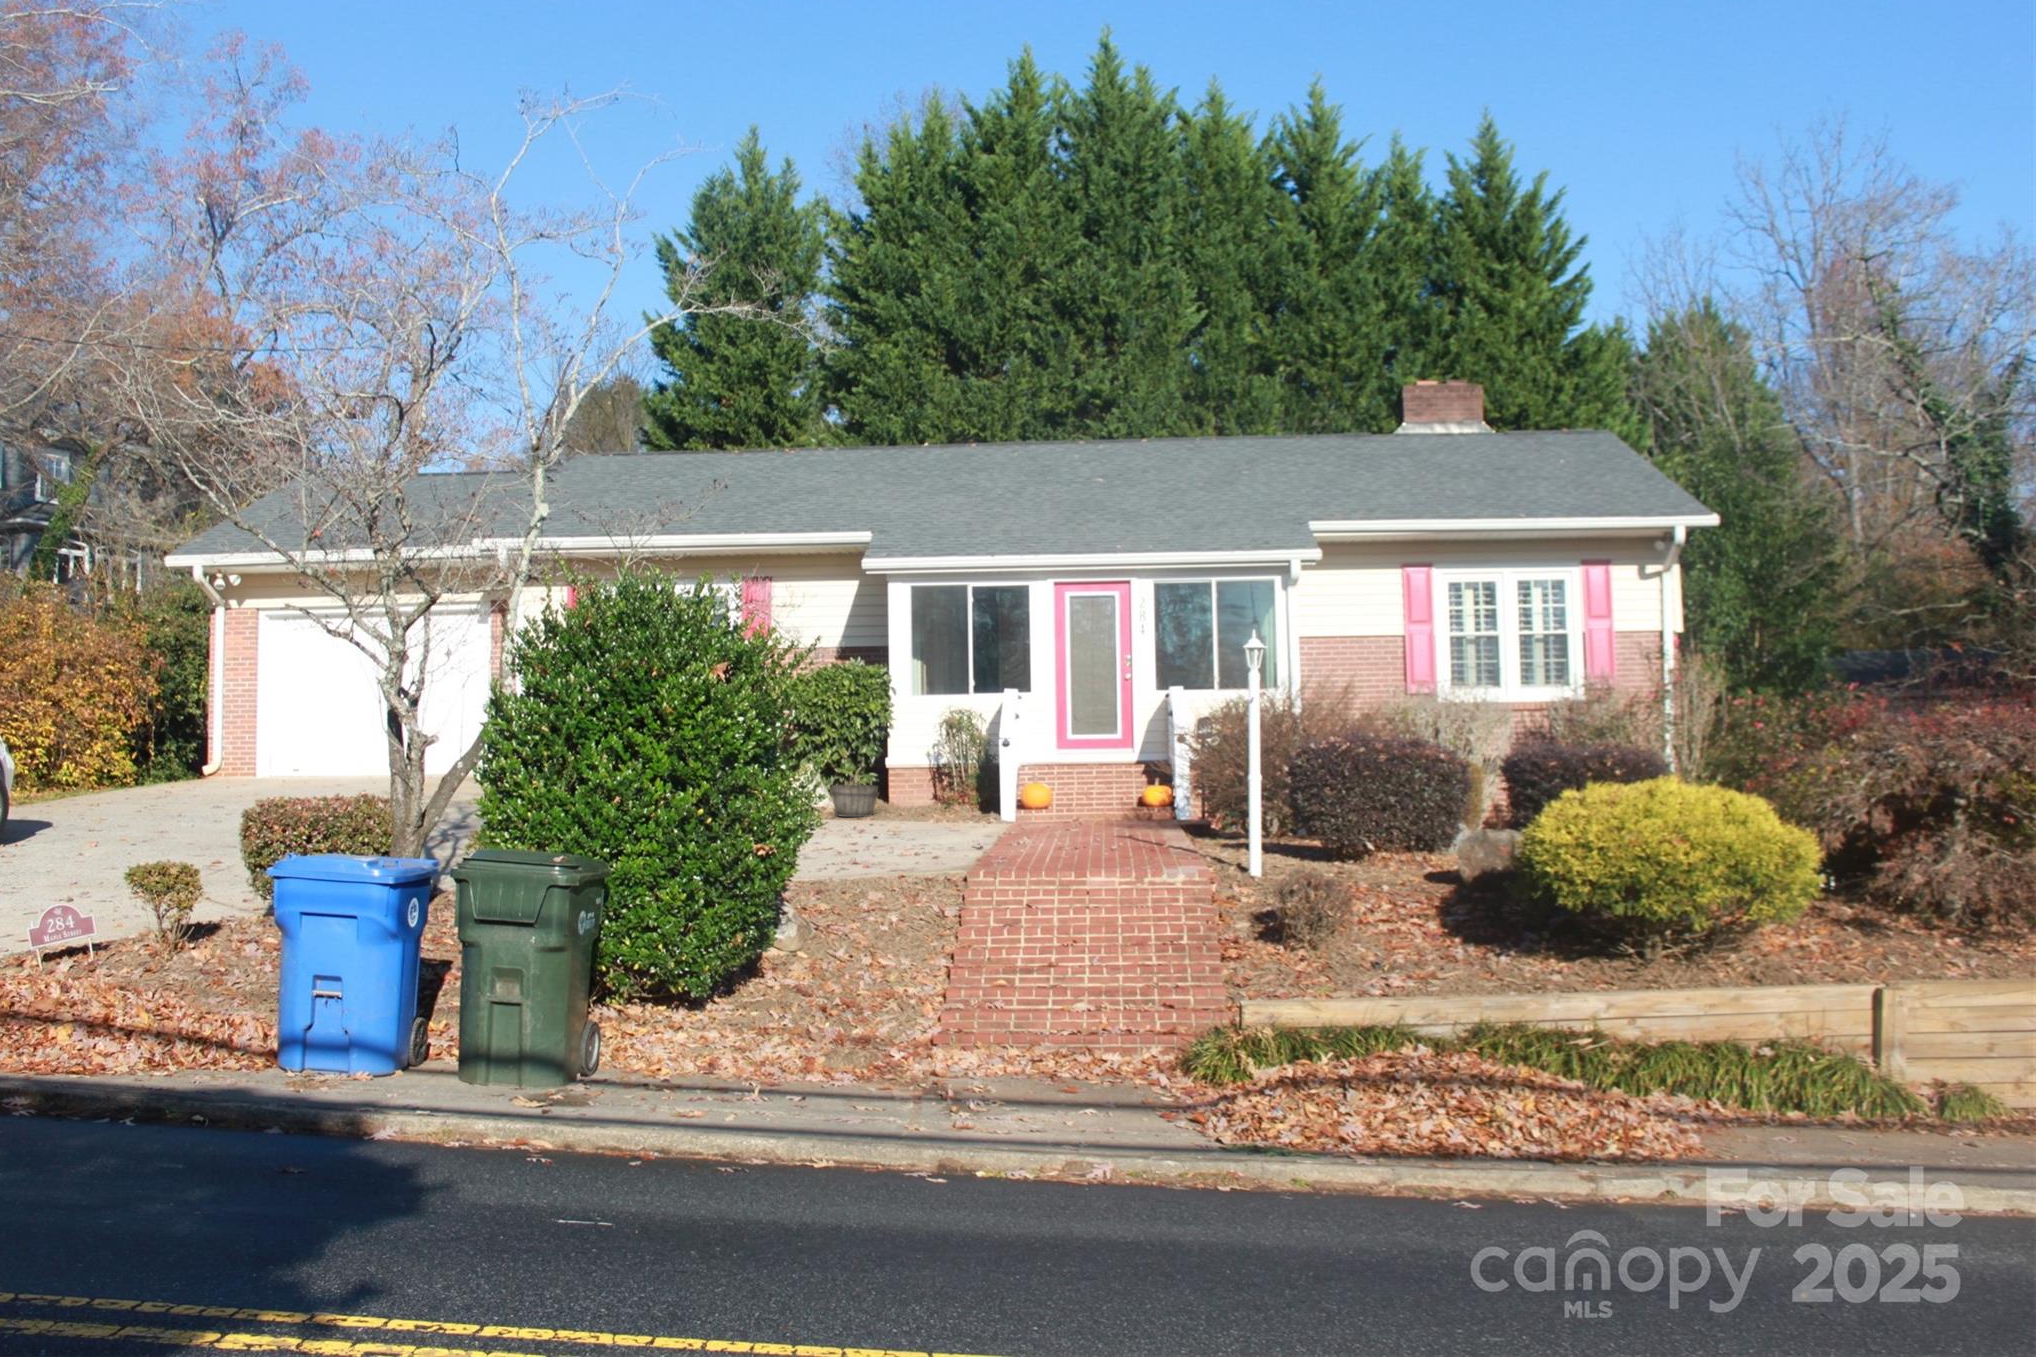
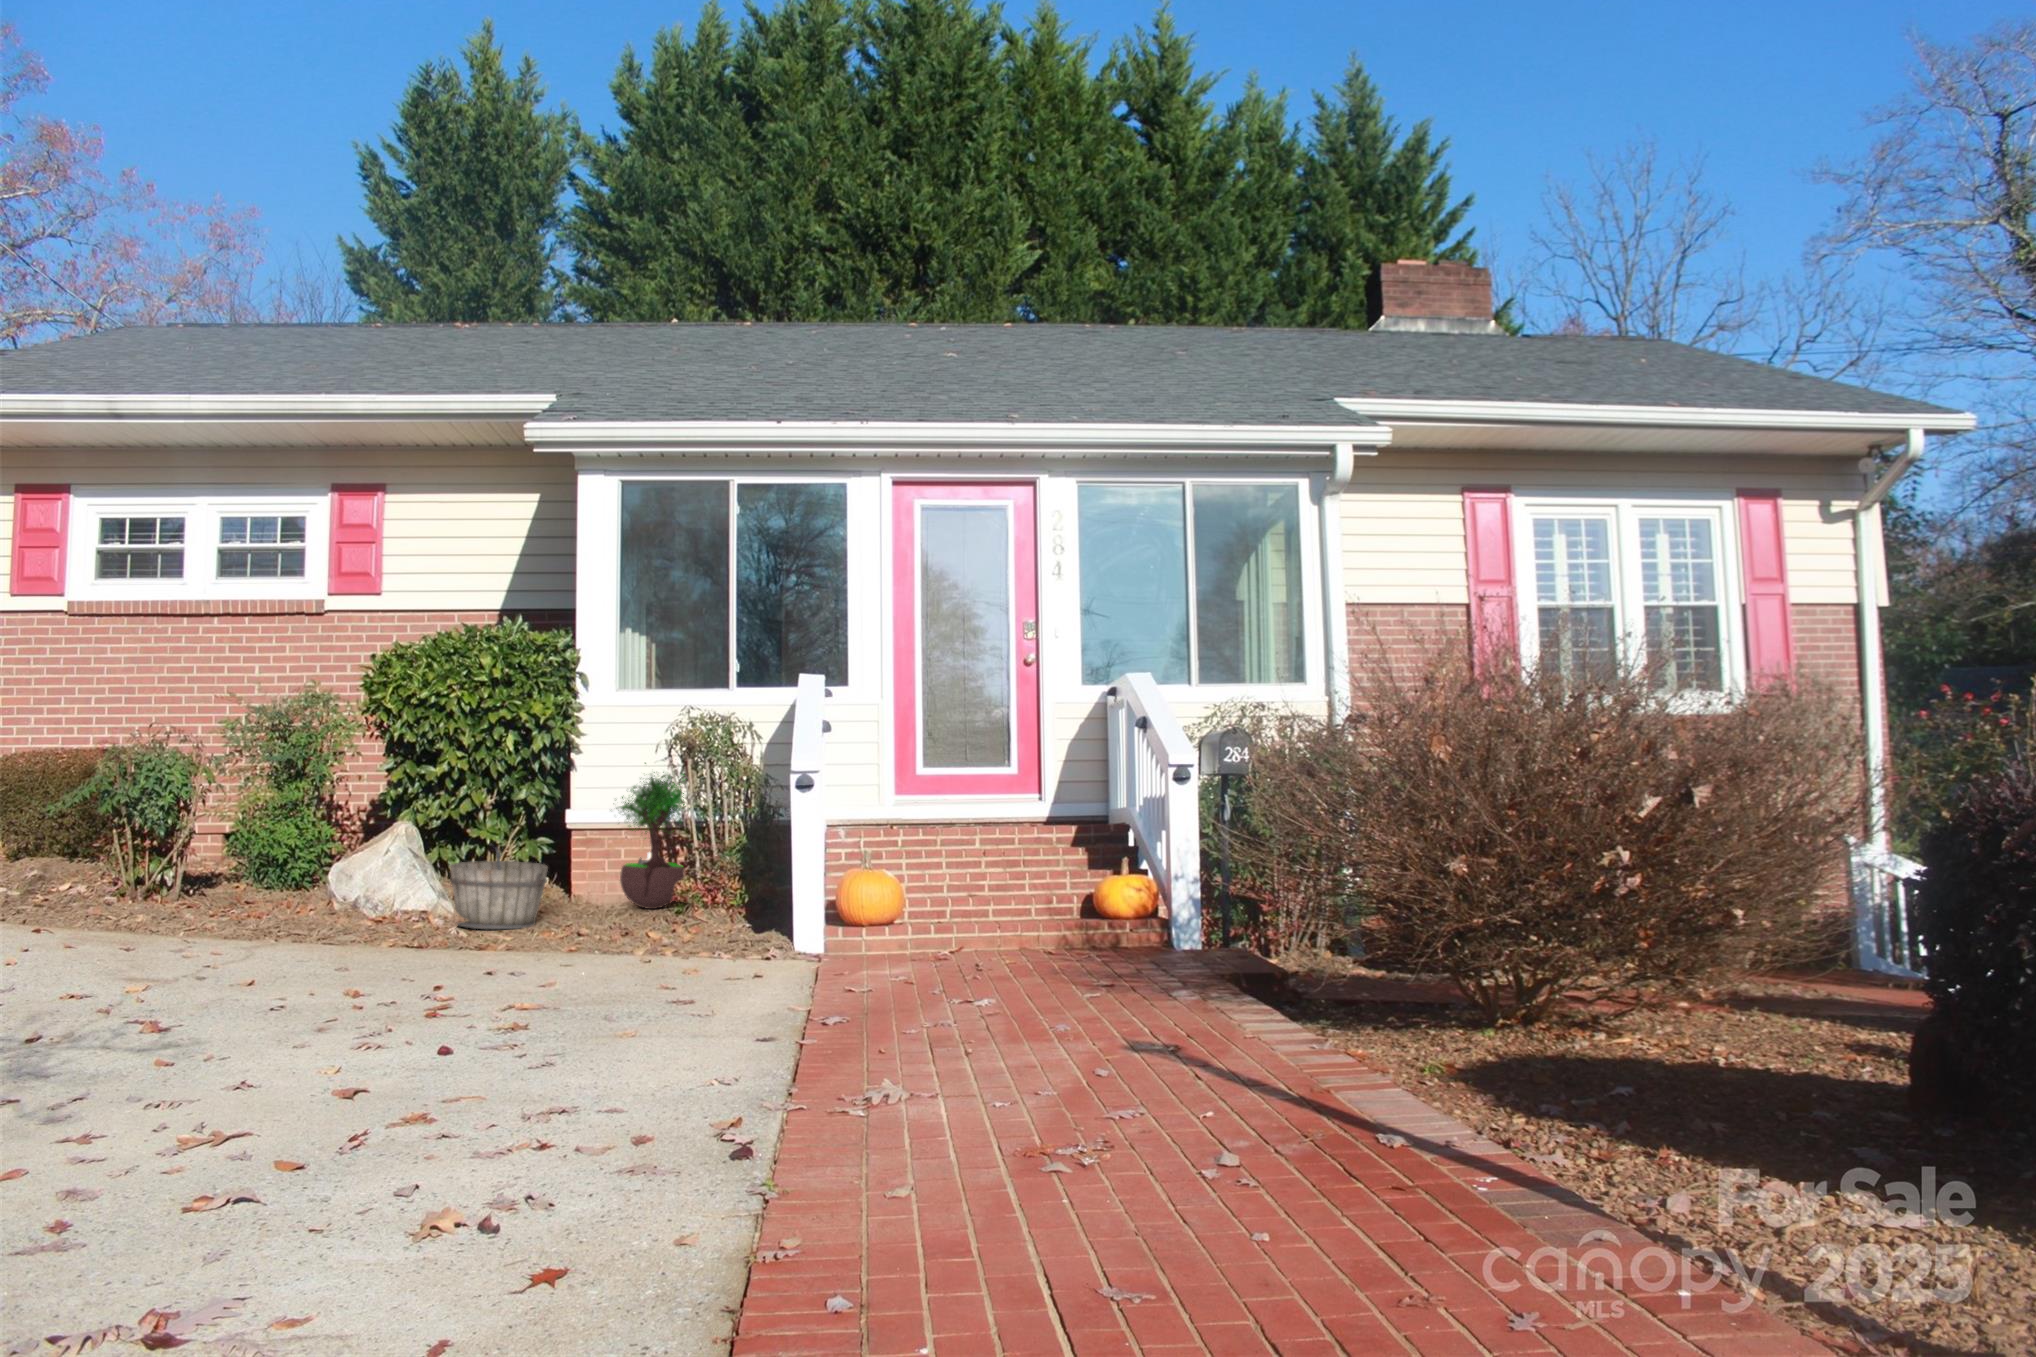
potted tree: none [908,734,953,810] -> present [616,763,685,909]

